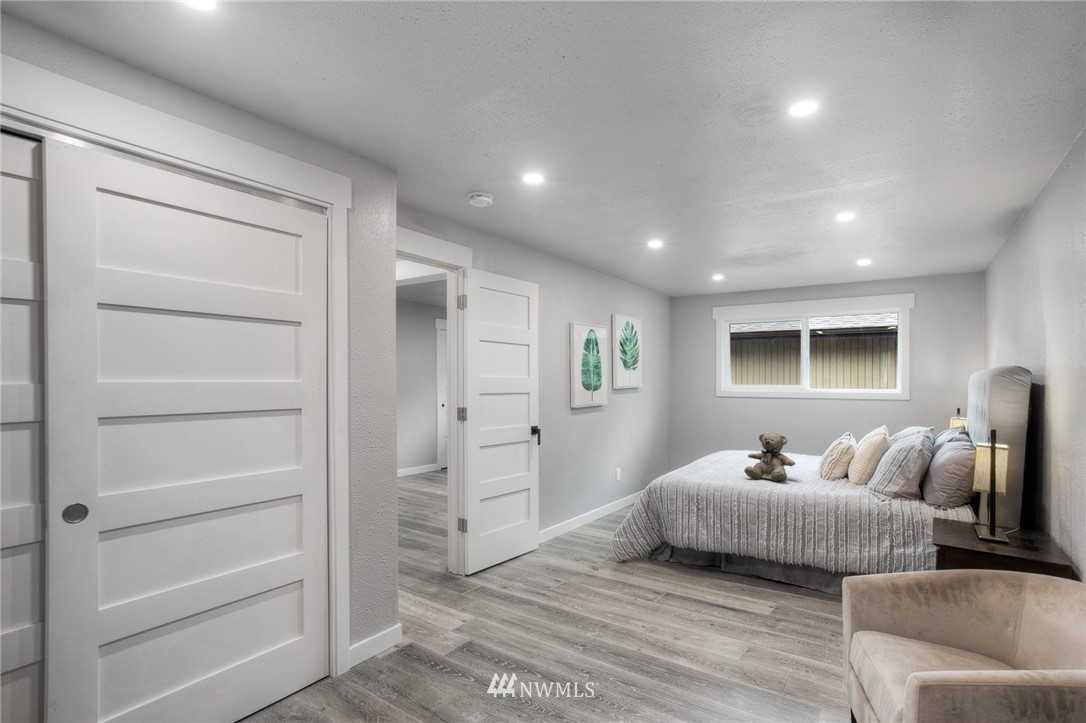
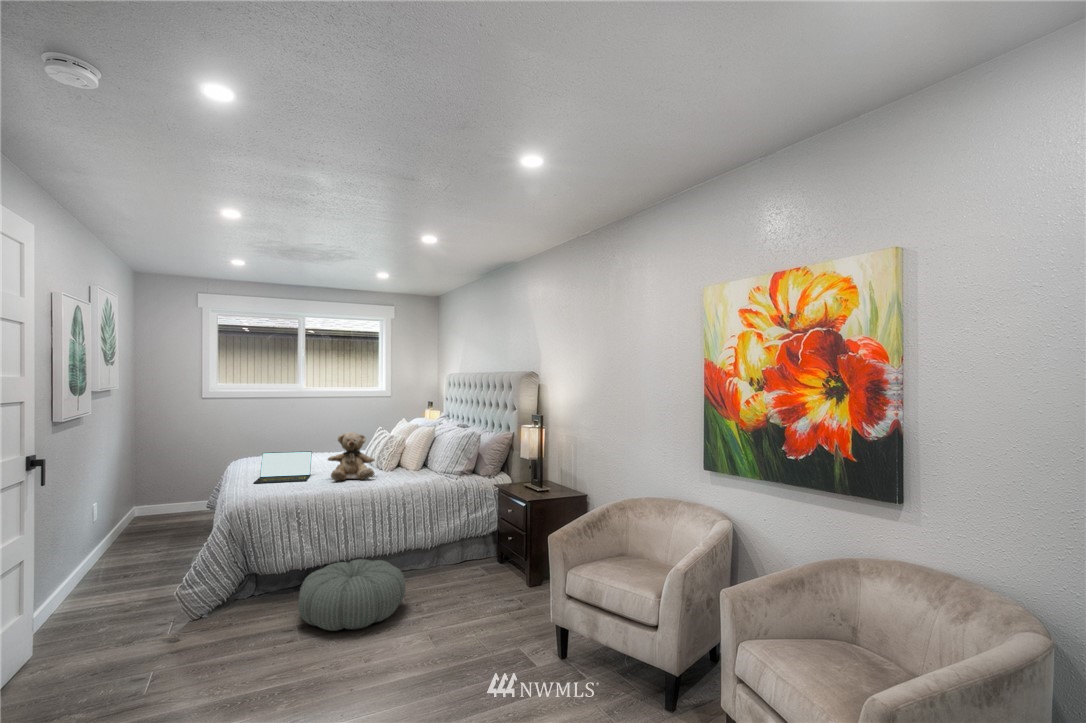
laptop: none [691,445,747,474] -> present [254,451,312,484]
pouf: none [664,551,766,617] -> present [298,559,405,631]

